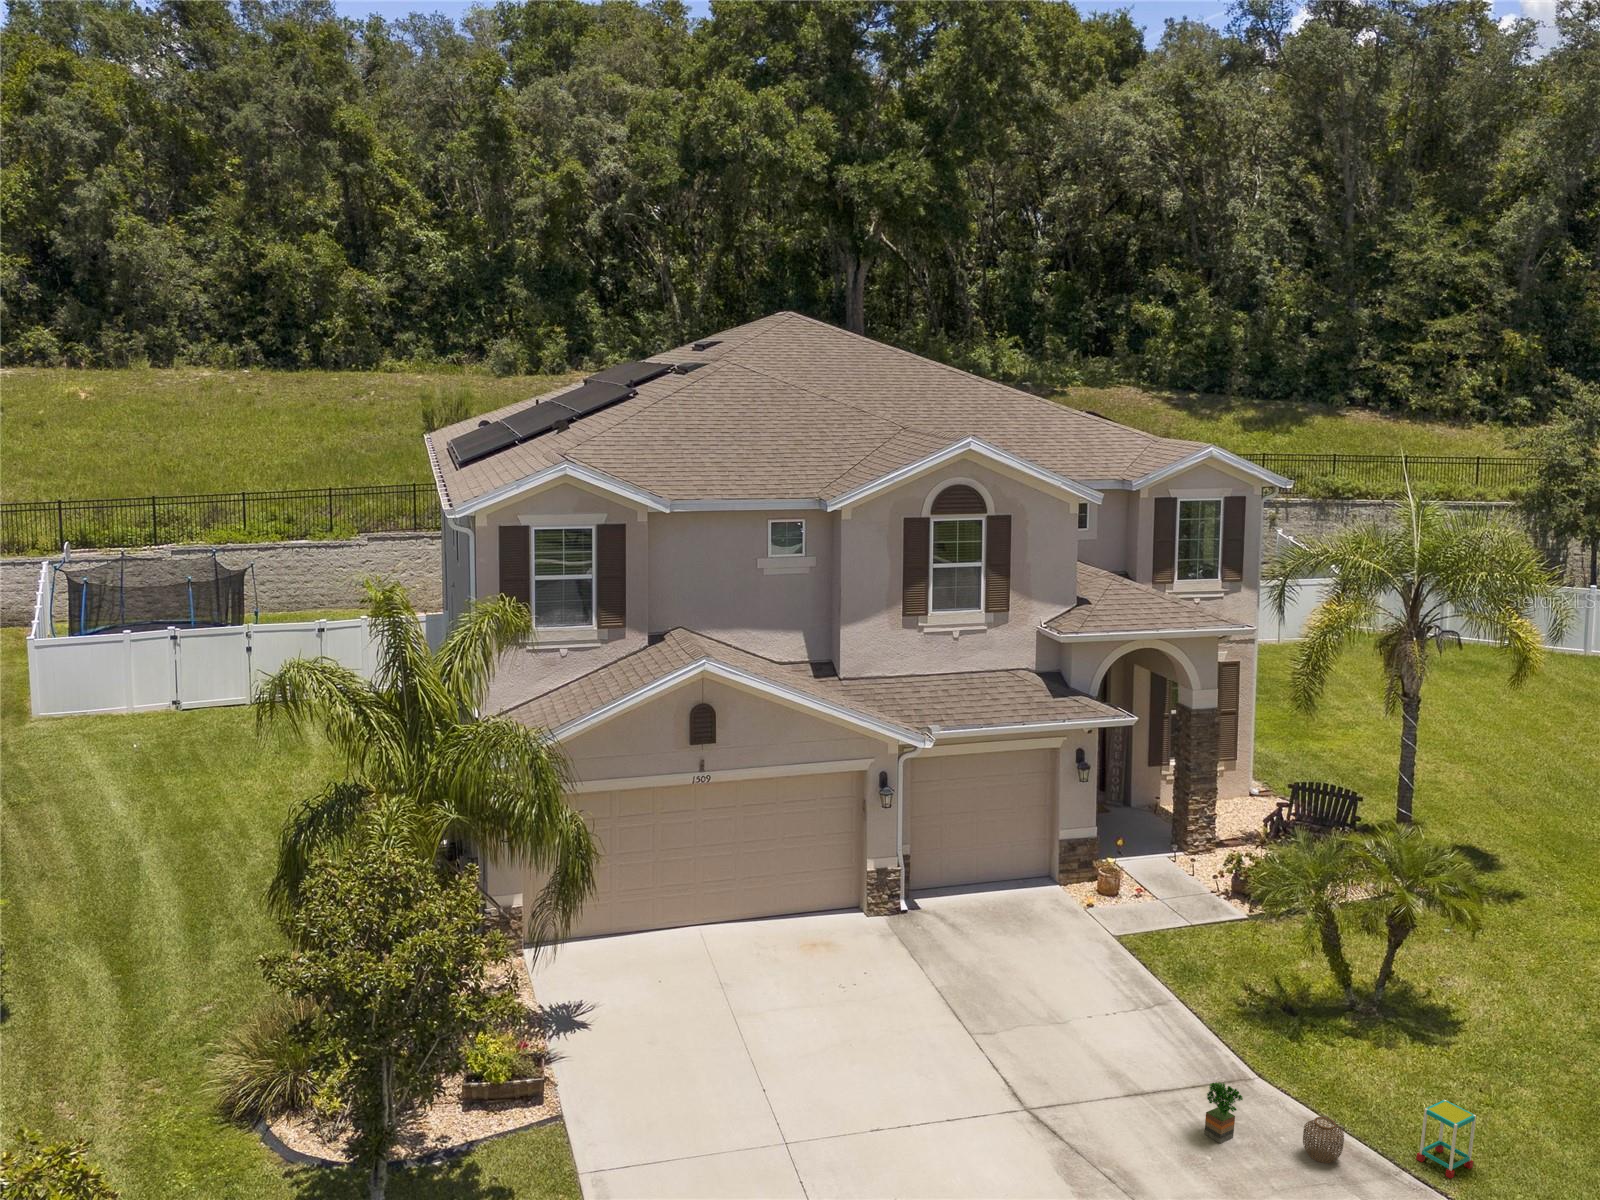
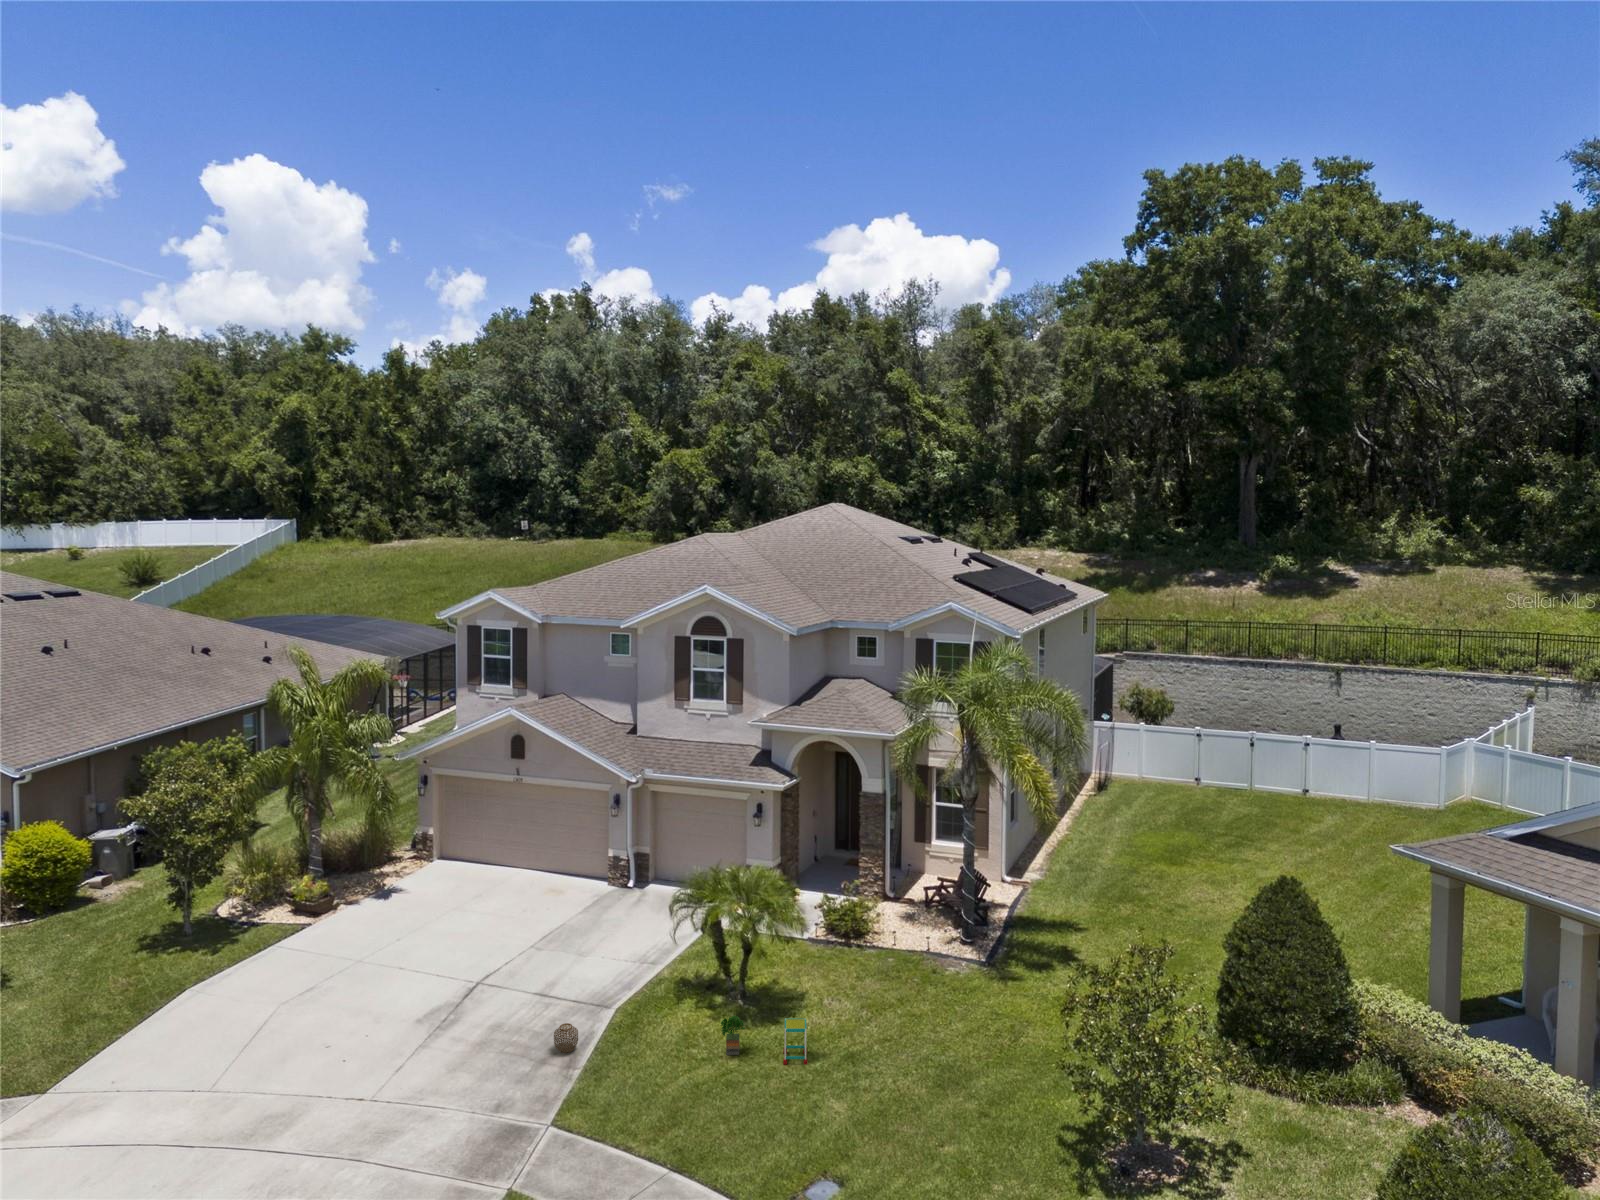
potted tree: present [1204,1082,1243,1143] -> present [720,1016,745,1055]
side table: present [1416,1100,1476,1179] -> present [783,1018,807,1065]

